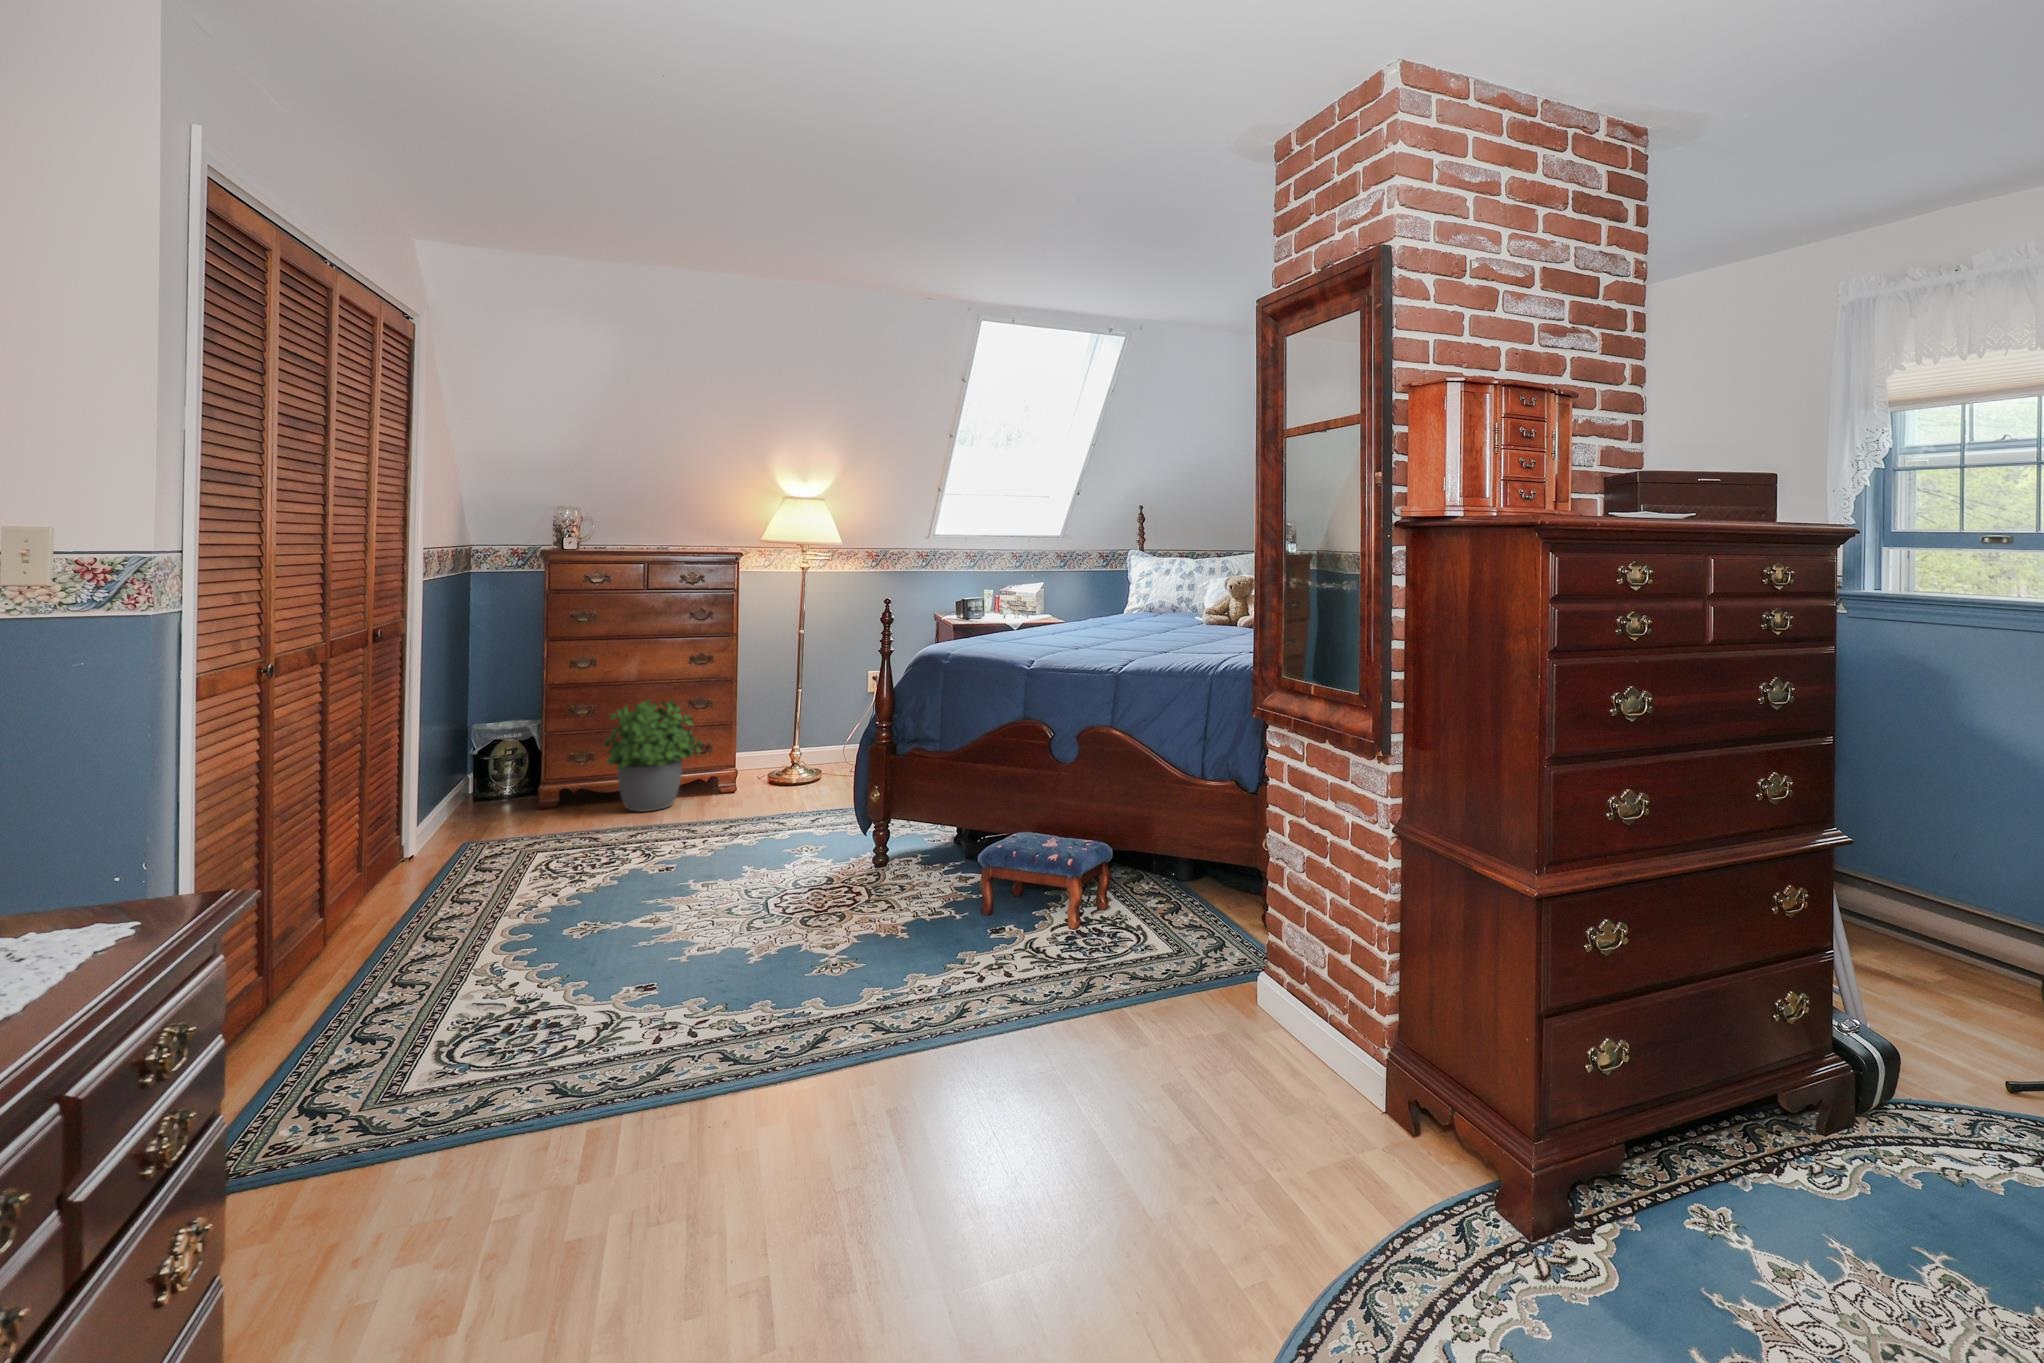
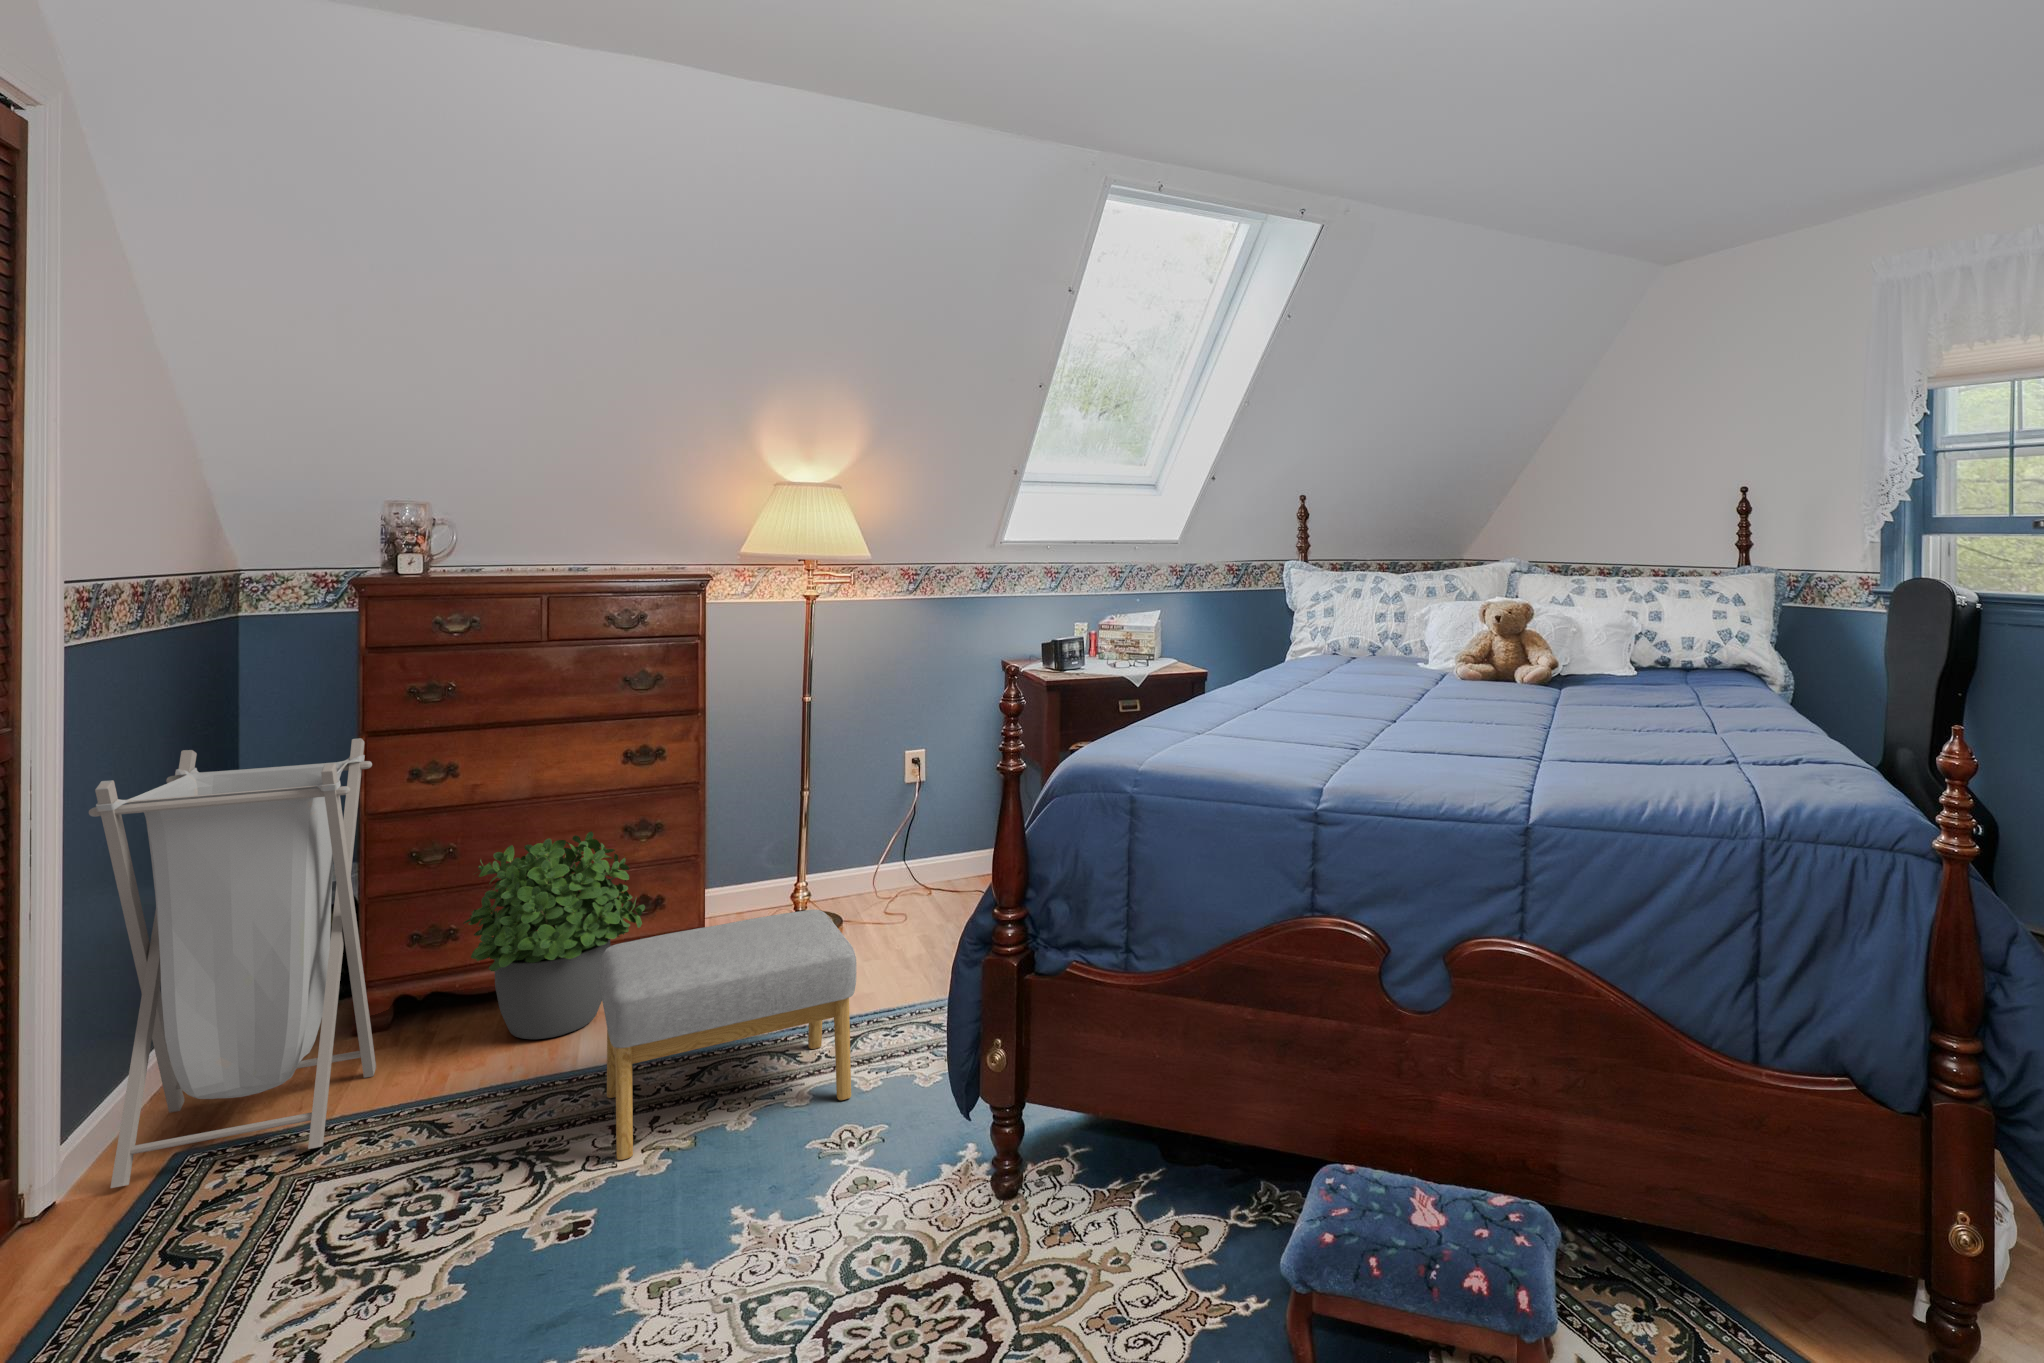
laundry hamper: none [429,636,556,851] -> present [89,738,376,1188]
footstool: none [678,740,816,850] -> present [599,909,856,1160]

